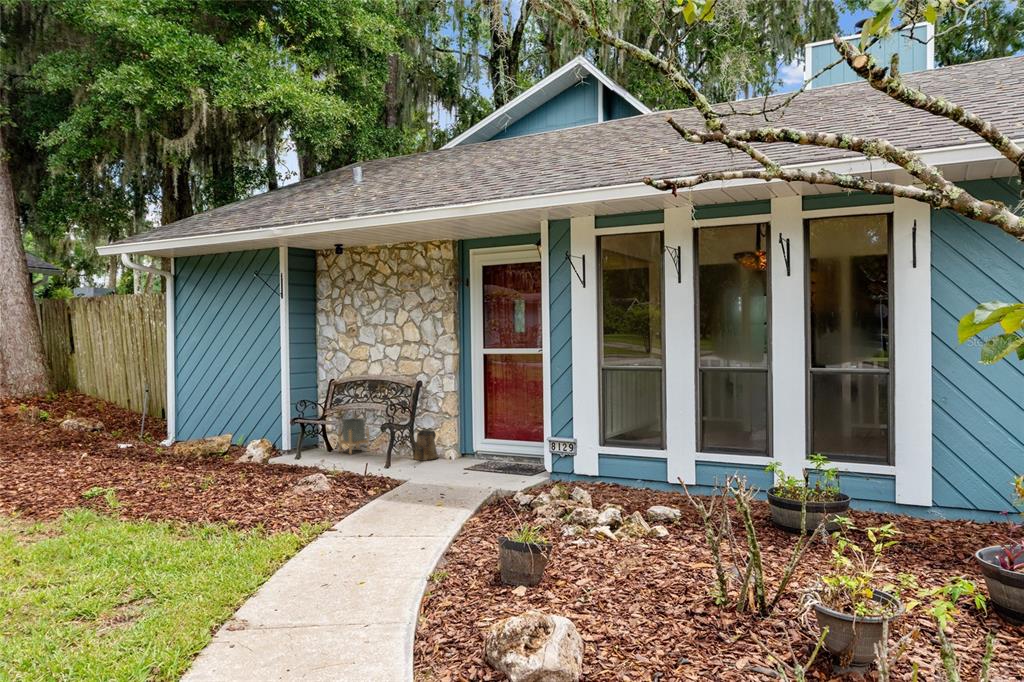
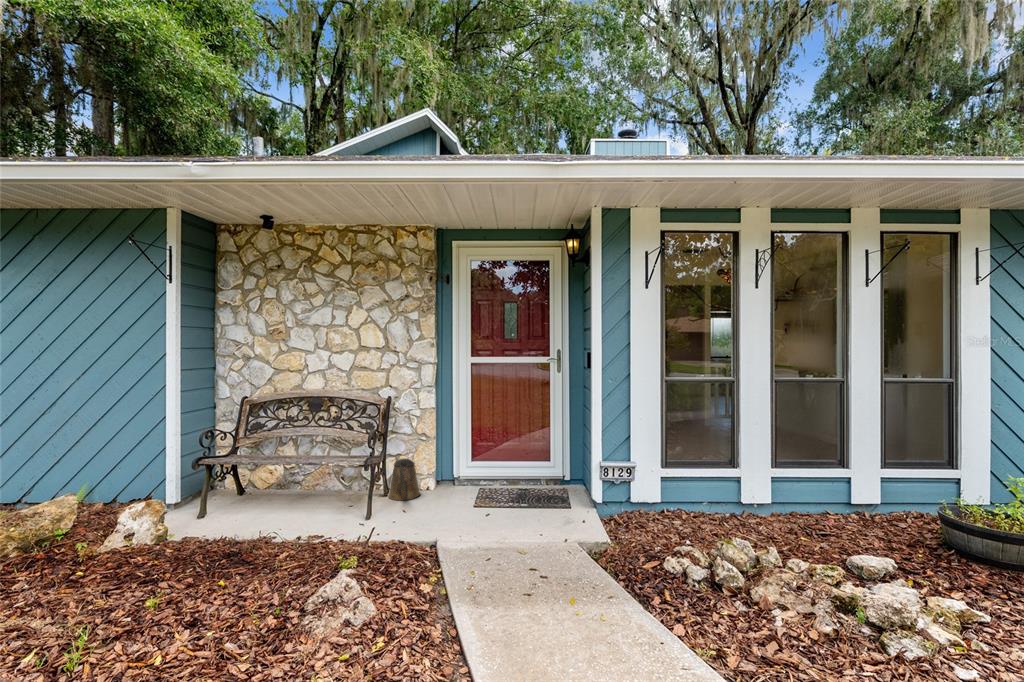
planter: present [338,418,369,454] -> none [263,450,310,503]

